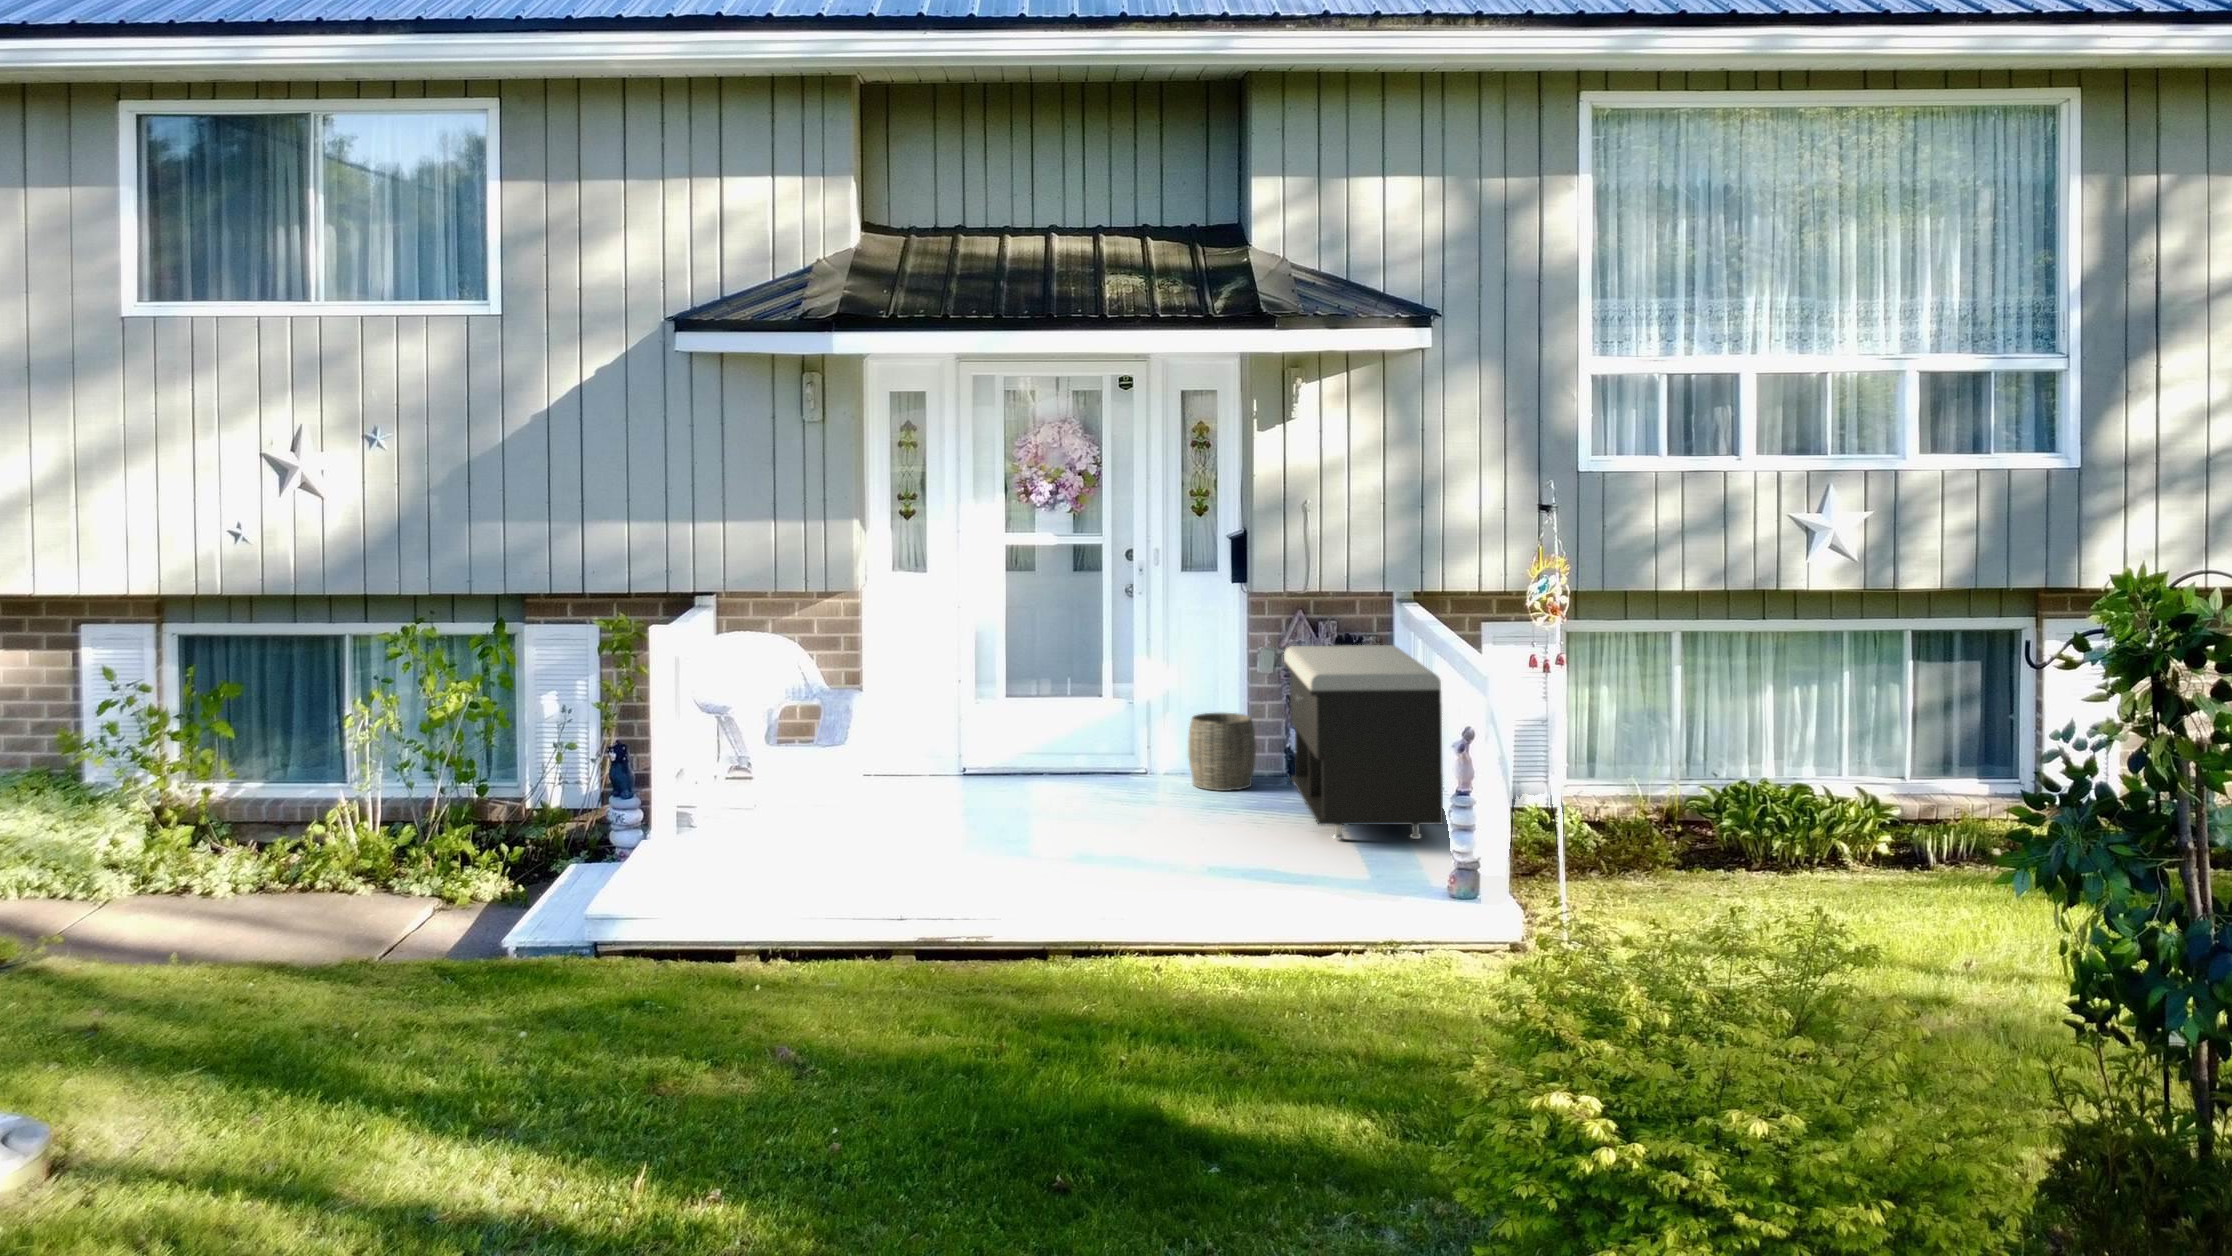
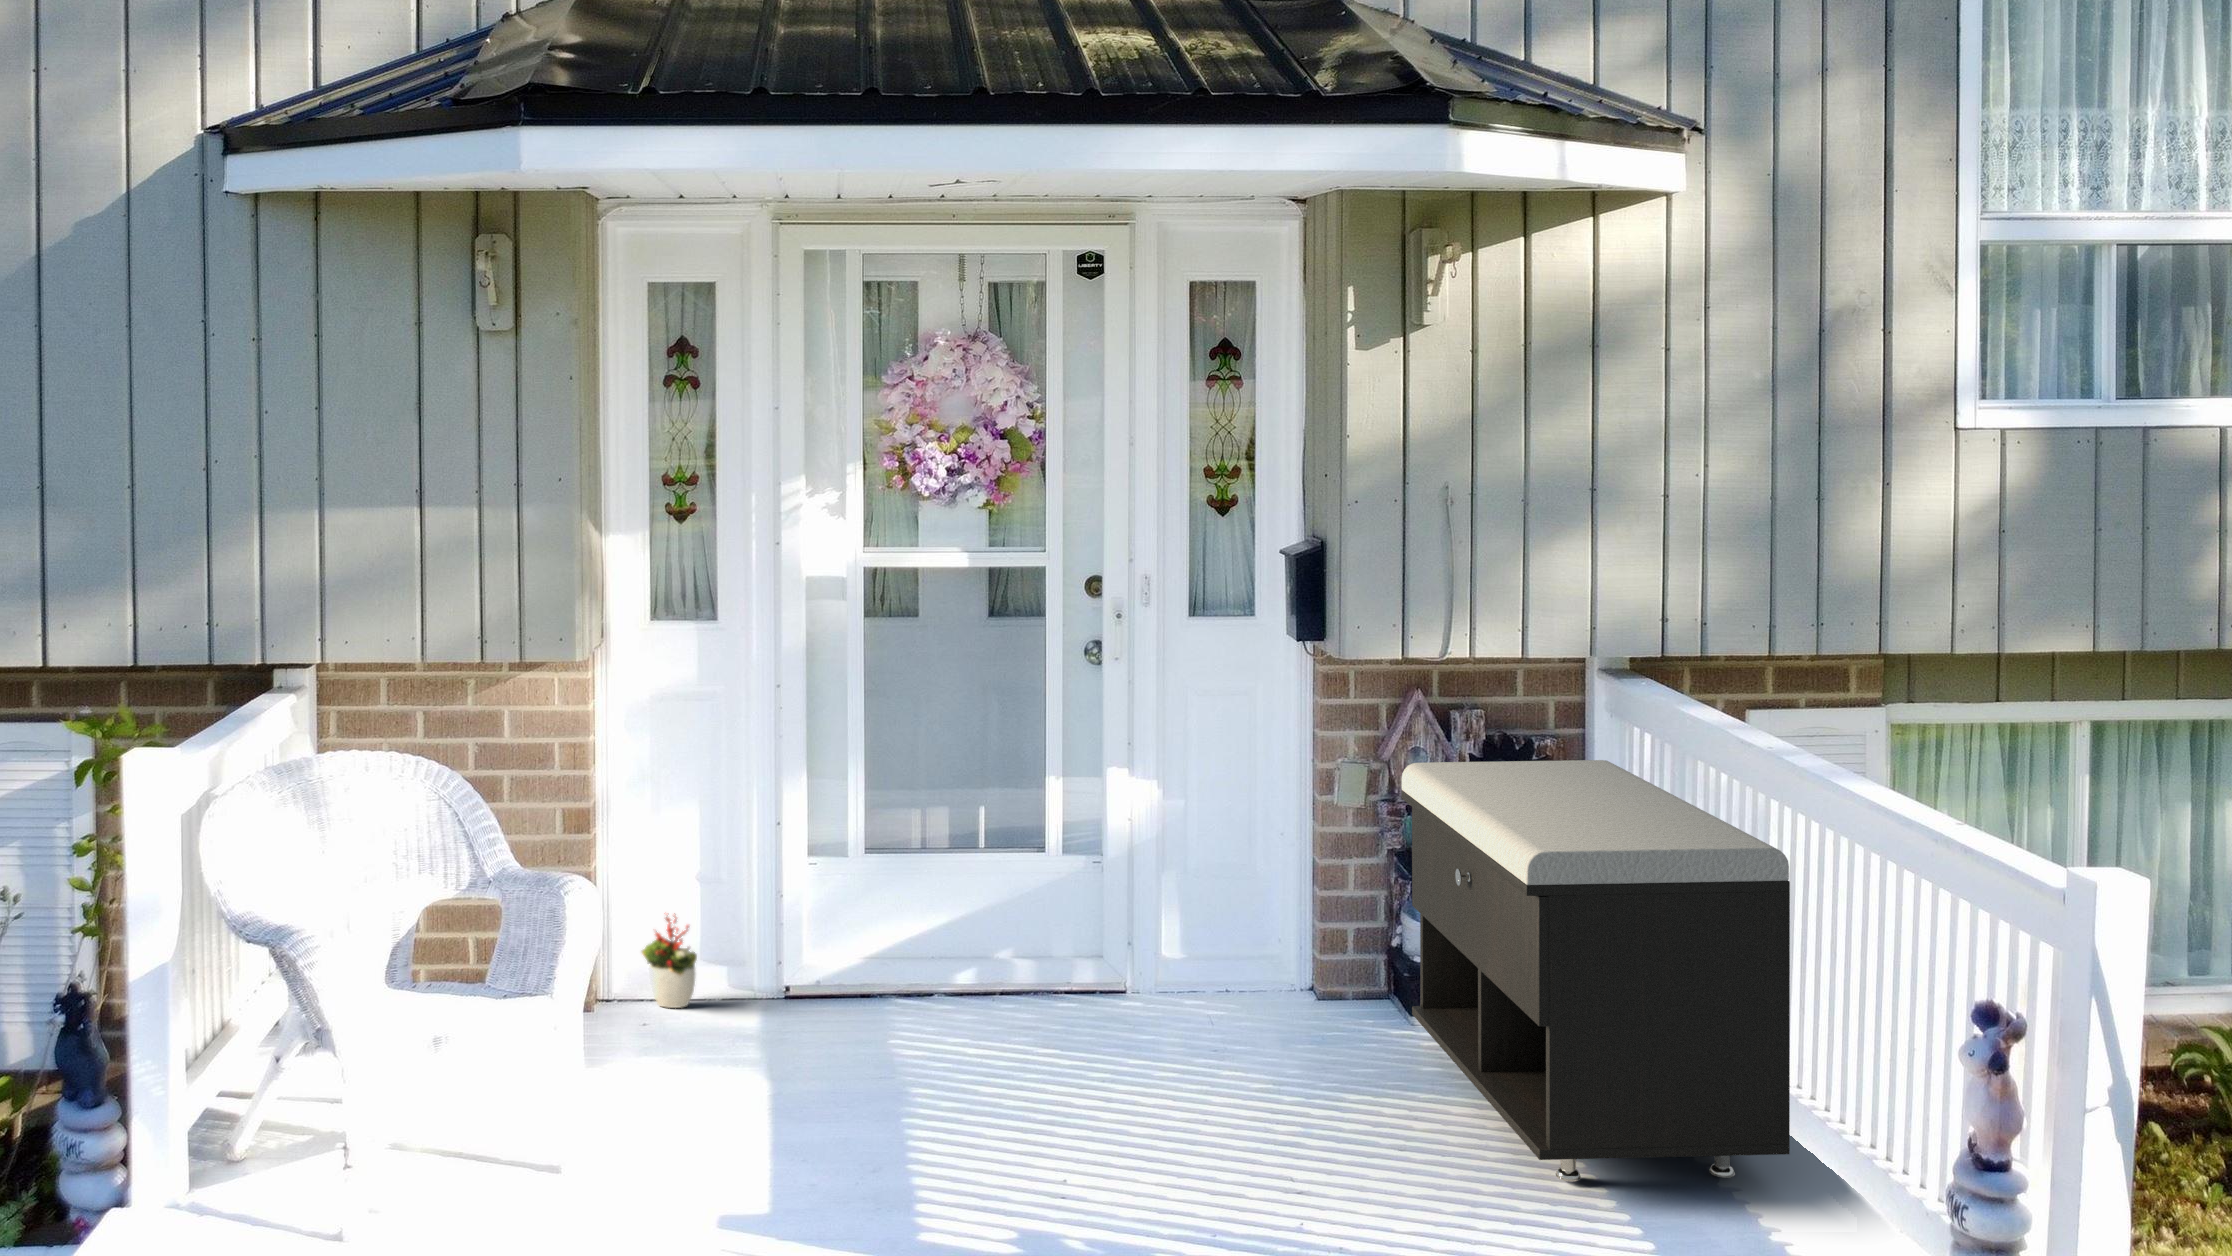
woven basket: present [1188,713,1256,791] -> none [1209,876,1335,1032]
decorative plant: none [887,729,916,780] -> present [642,913,697,1008]

